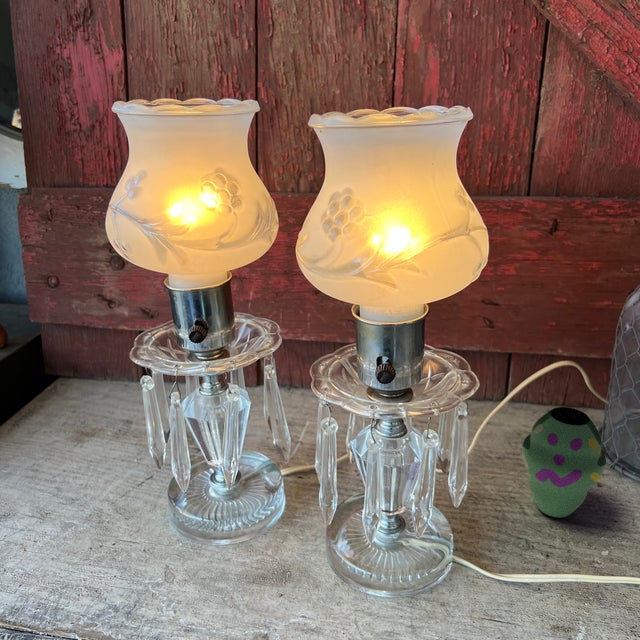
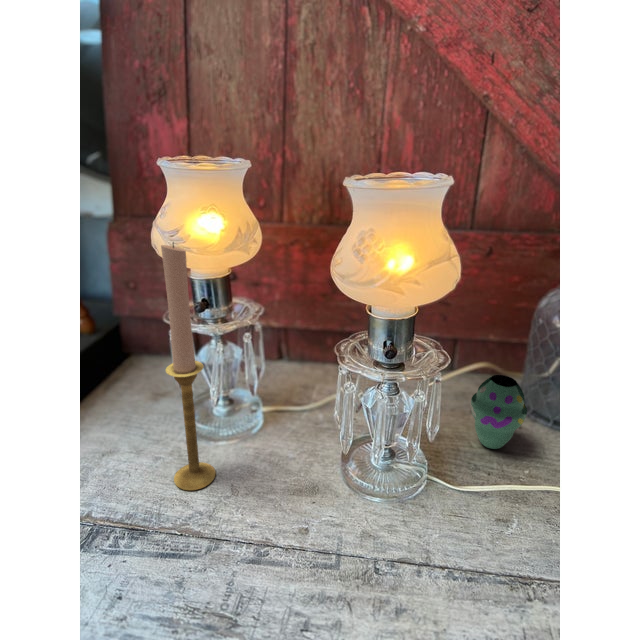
candlestick: none [49,214,145,573] -> present [161,242,216,490]

